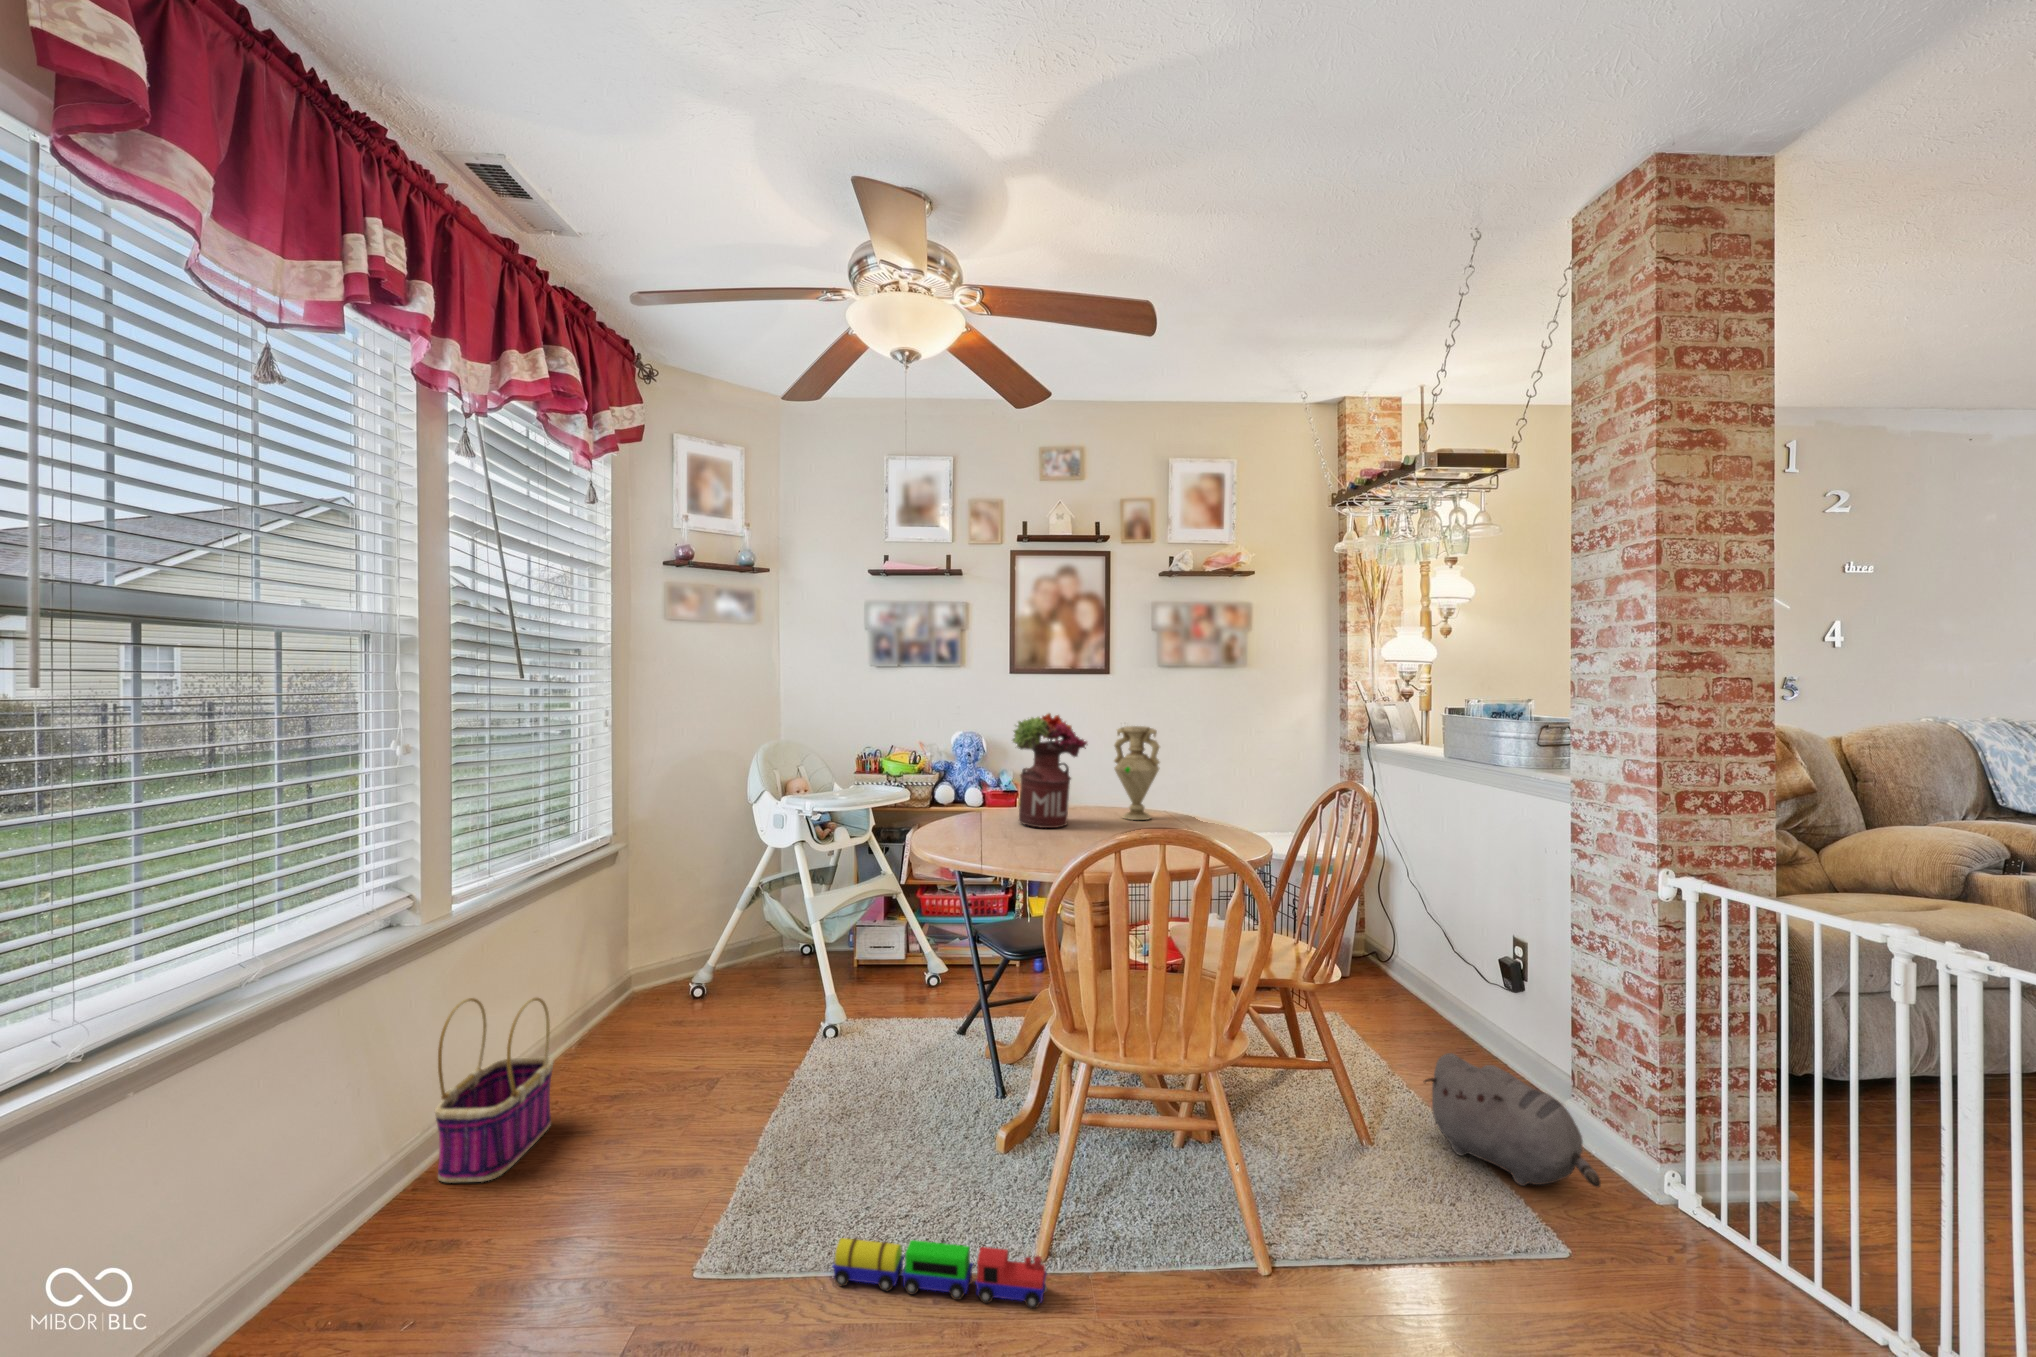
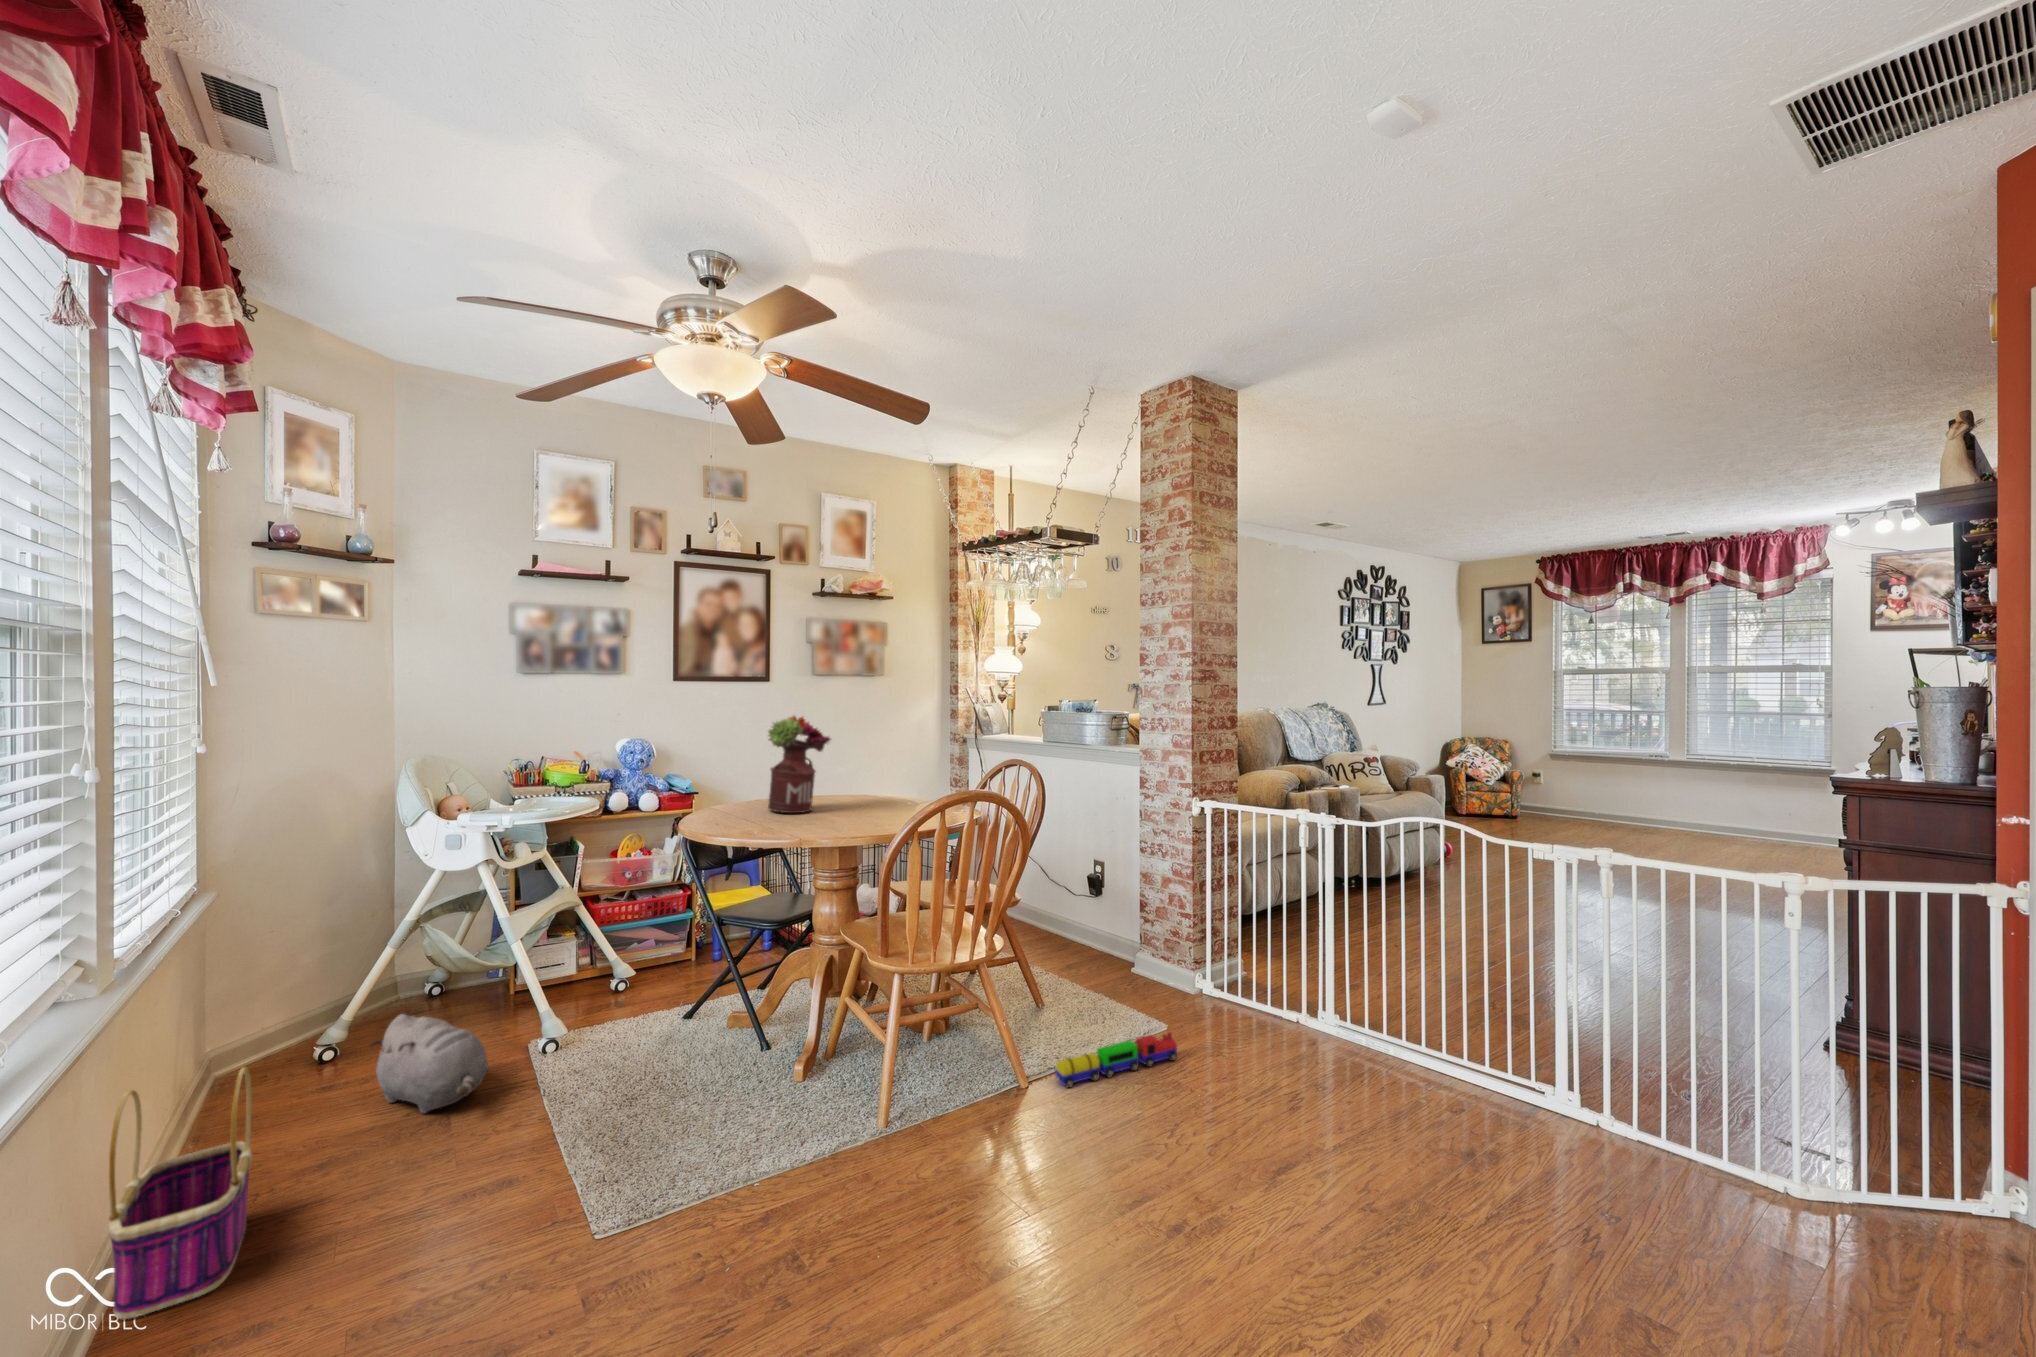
vase: present [1114,726,1160,820] -> none [835,725,877,801]
plush toy: present [1424,1053,1601,1187] -> present [371,1014,489,1113]
toy train: present [833,1238,1047,1309] -> present [1055,1032,1177,1088]

